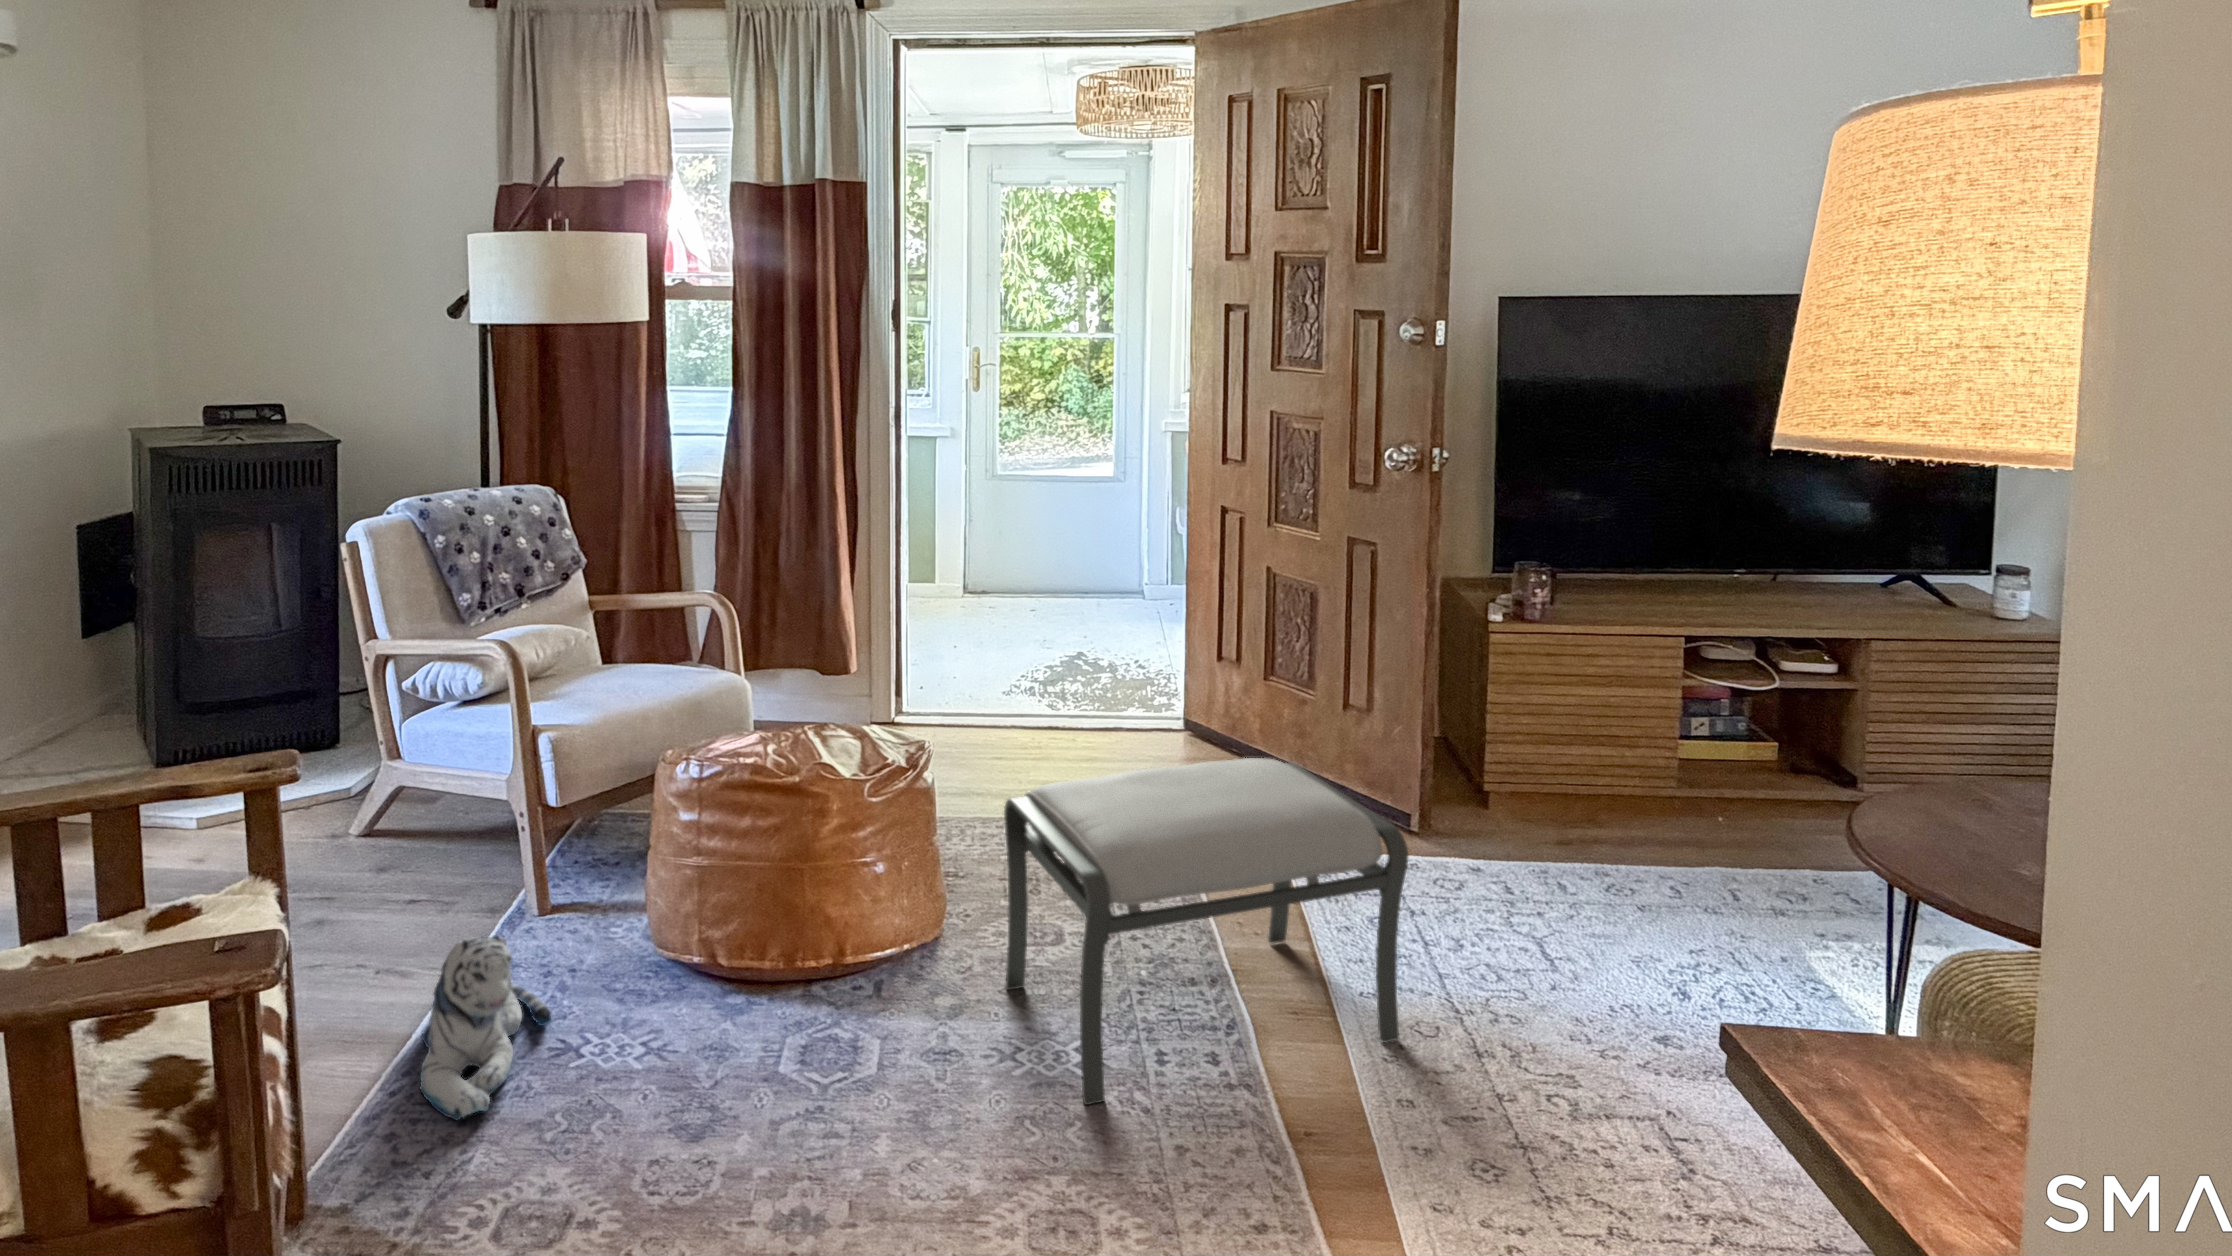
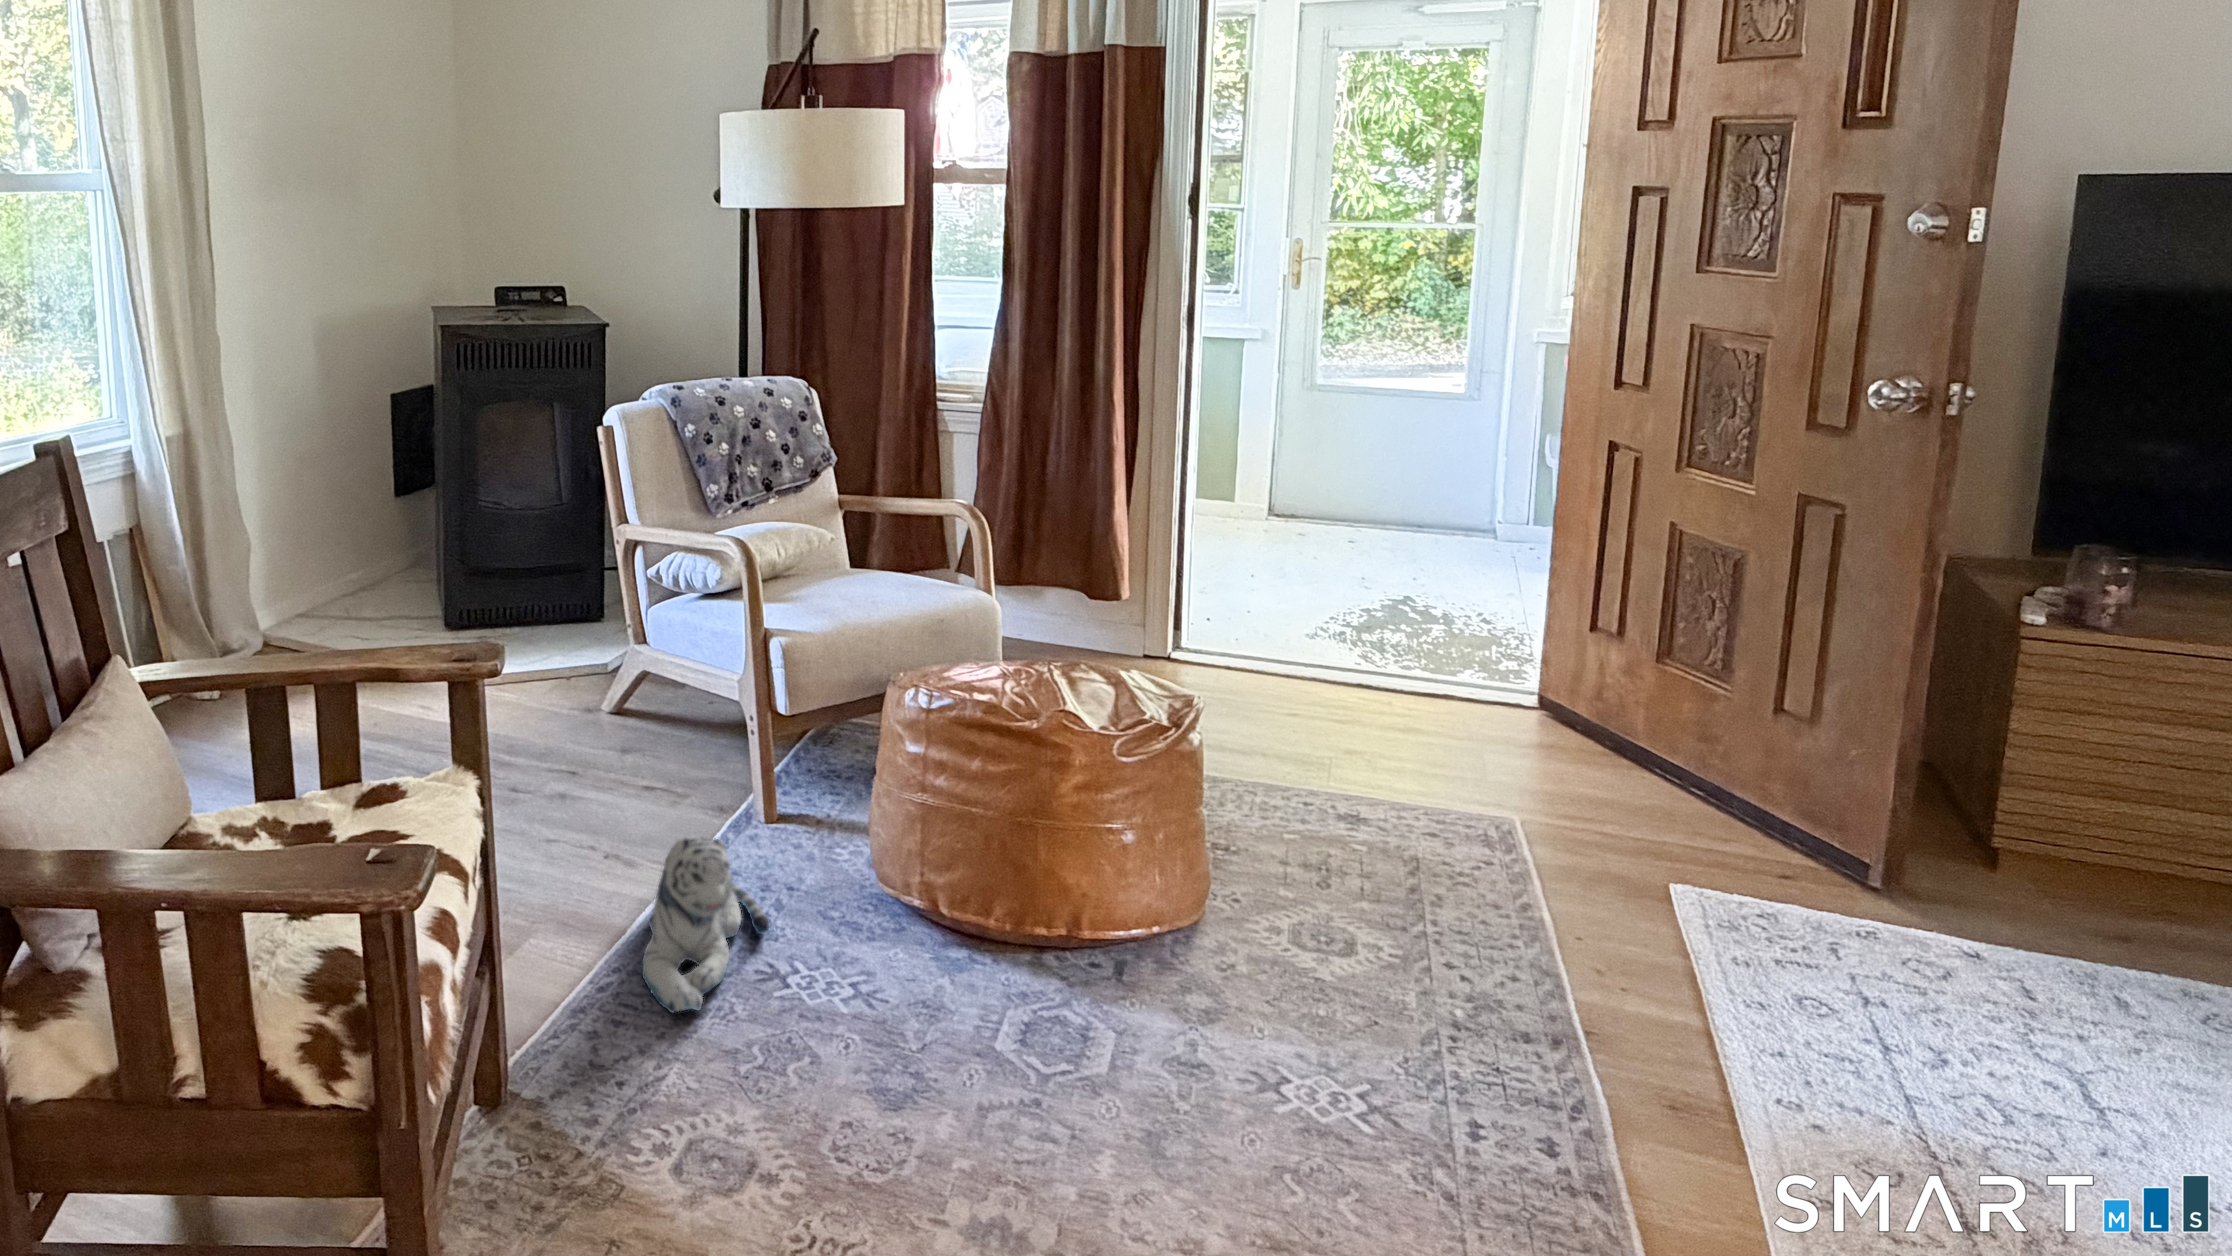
ottoman: present [1004,758,1408,1105] -> none [1273,777,1886,1194]

